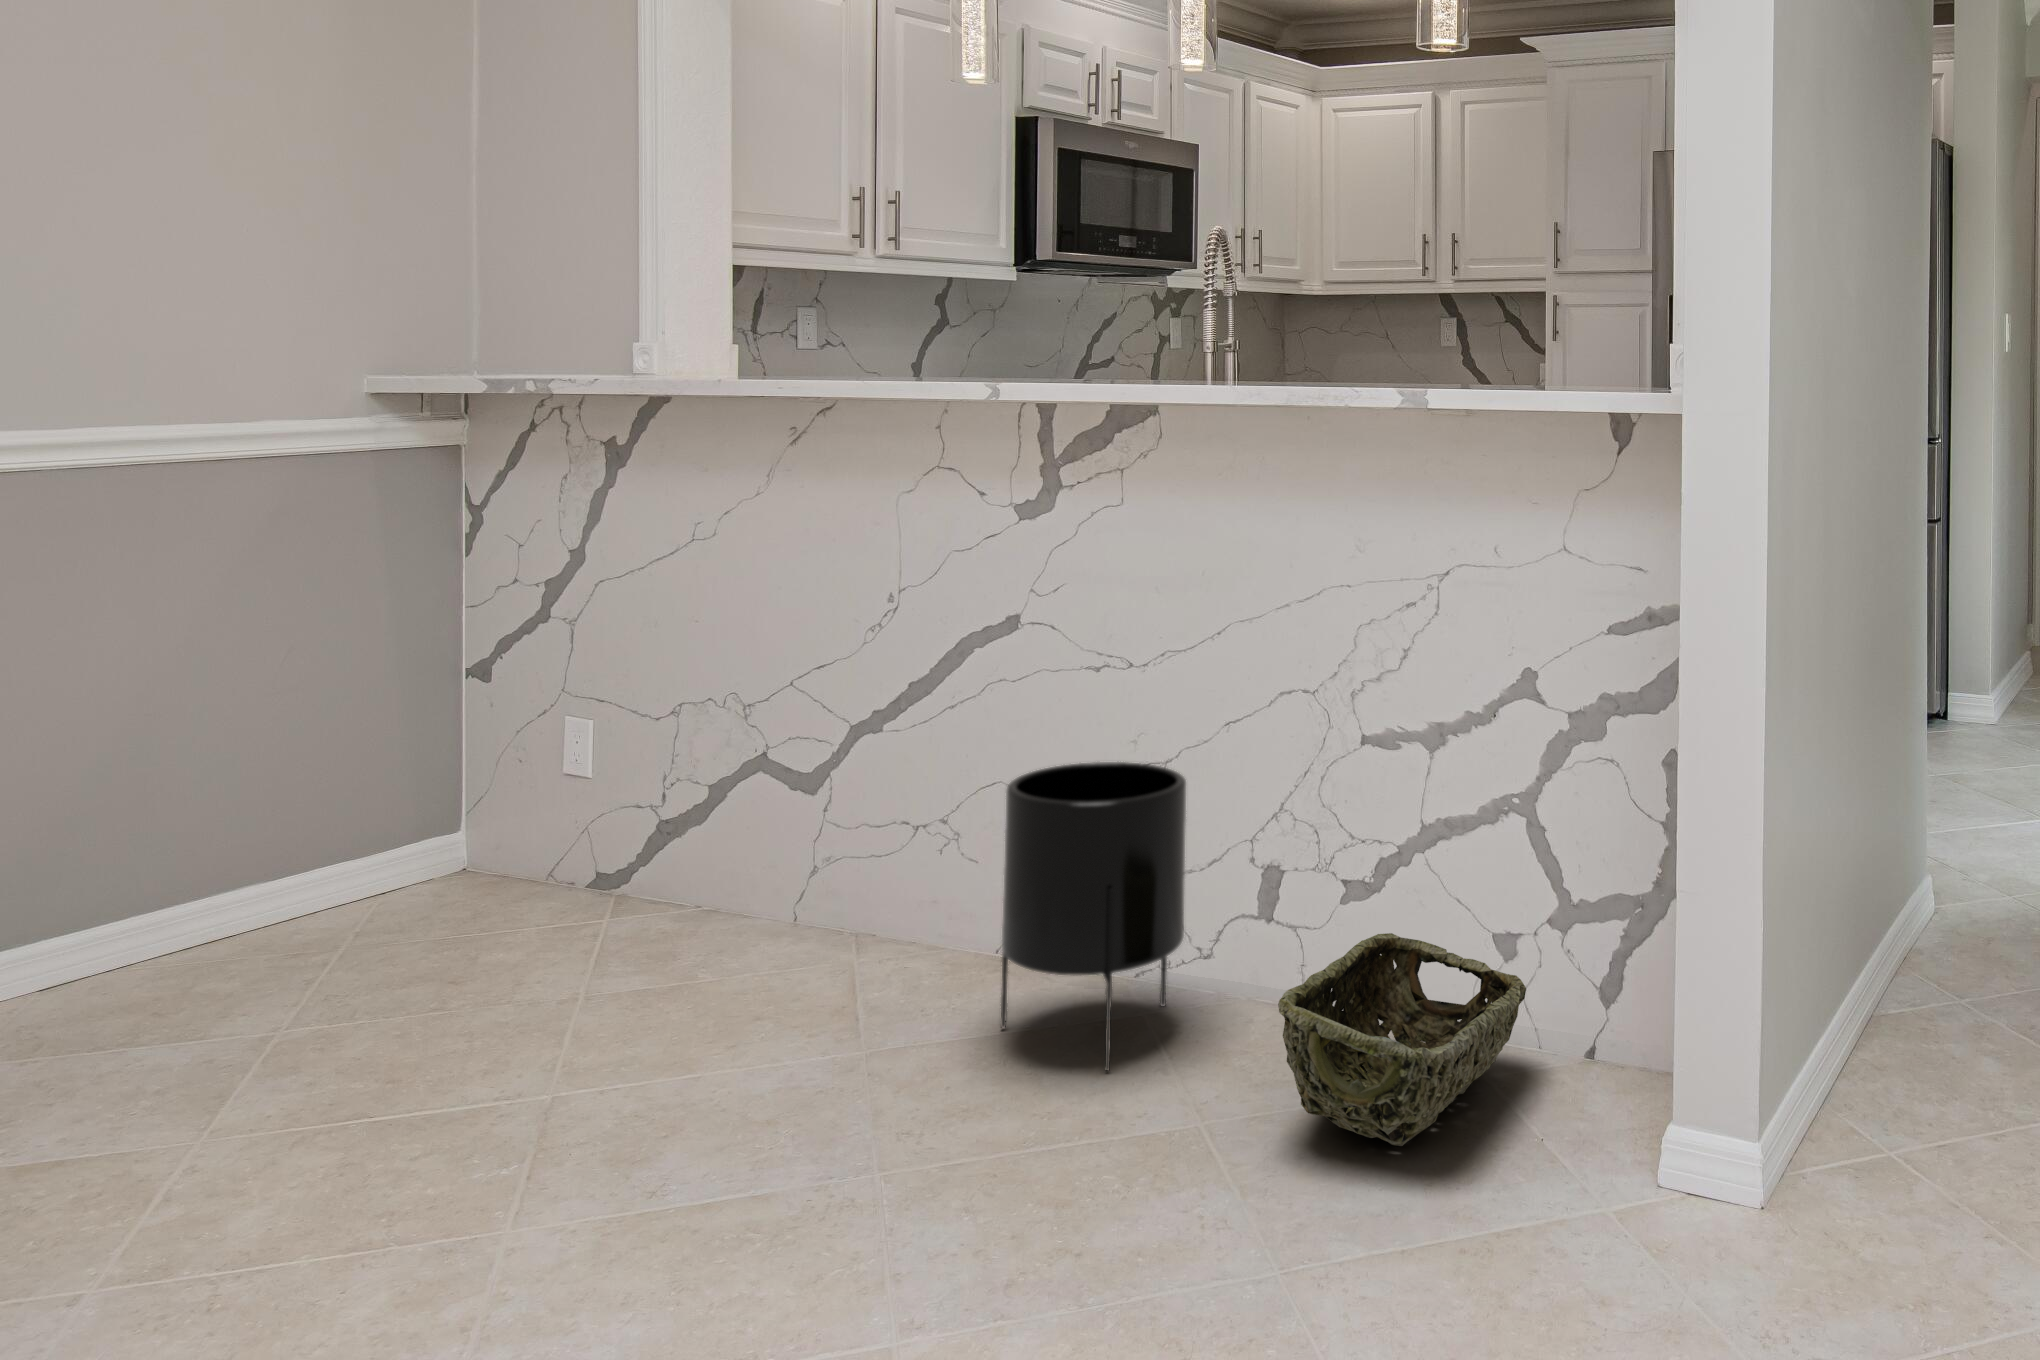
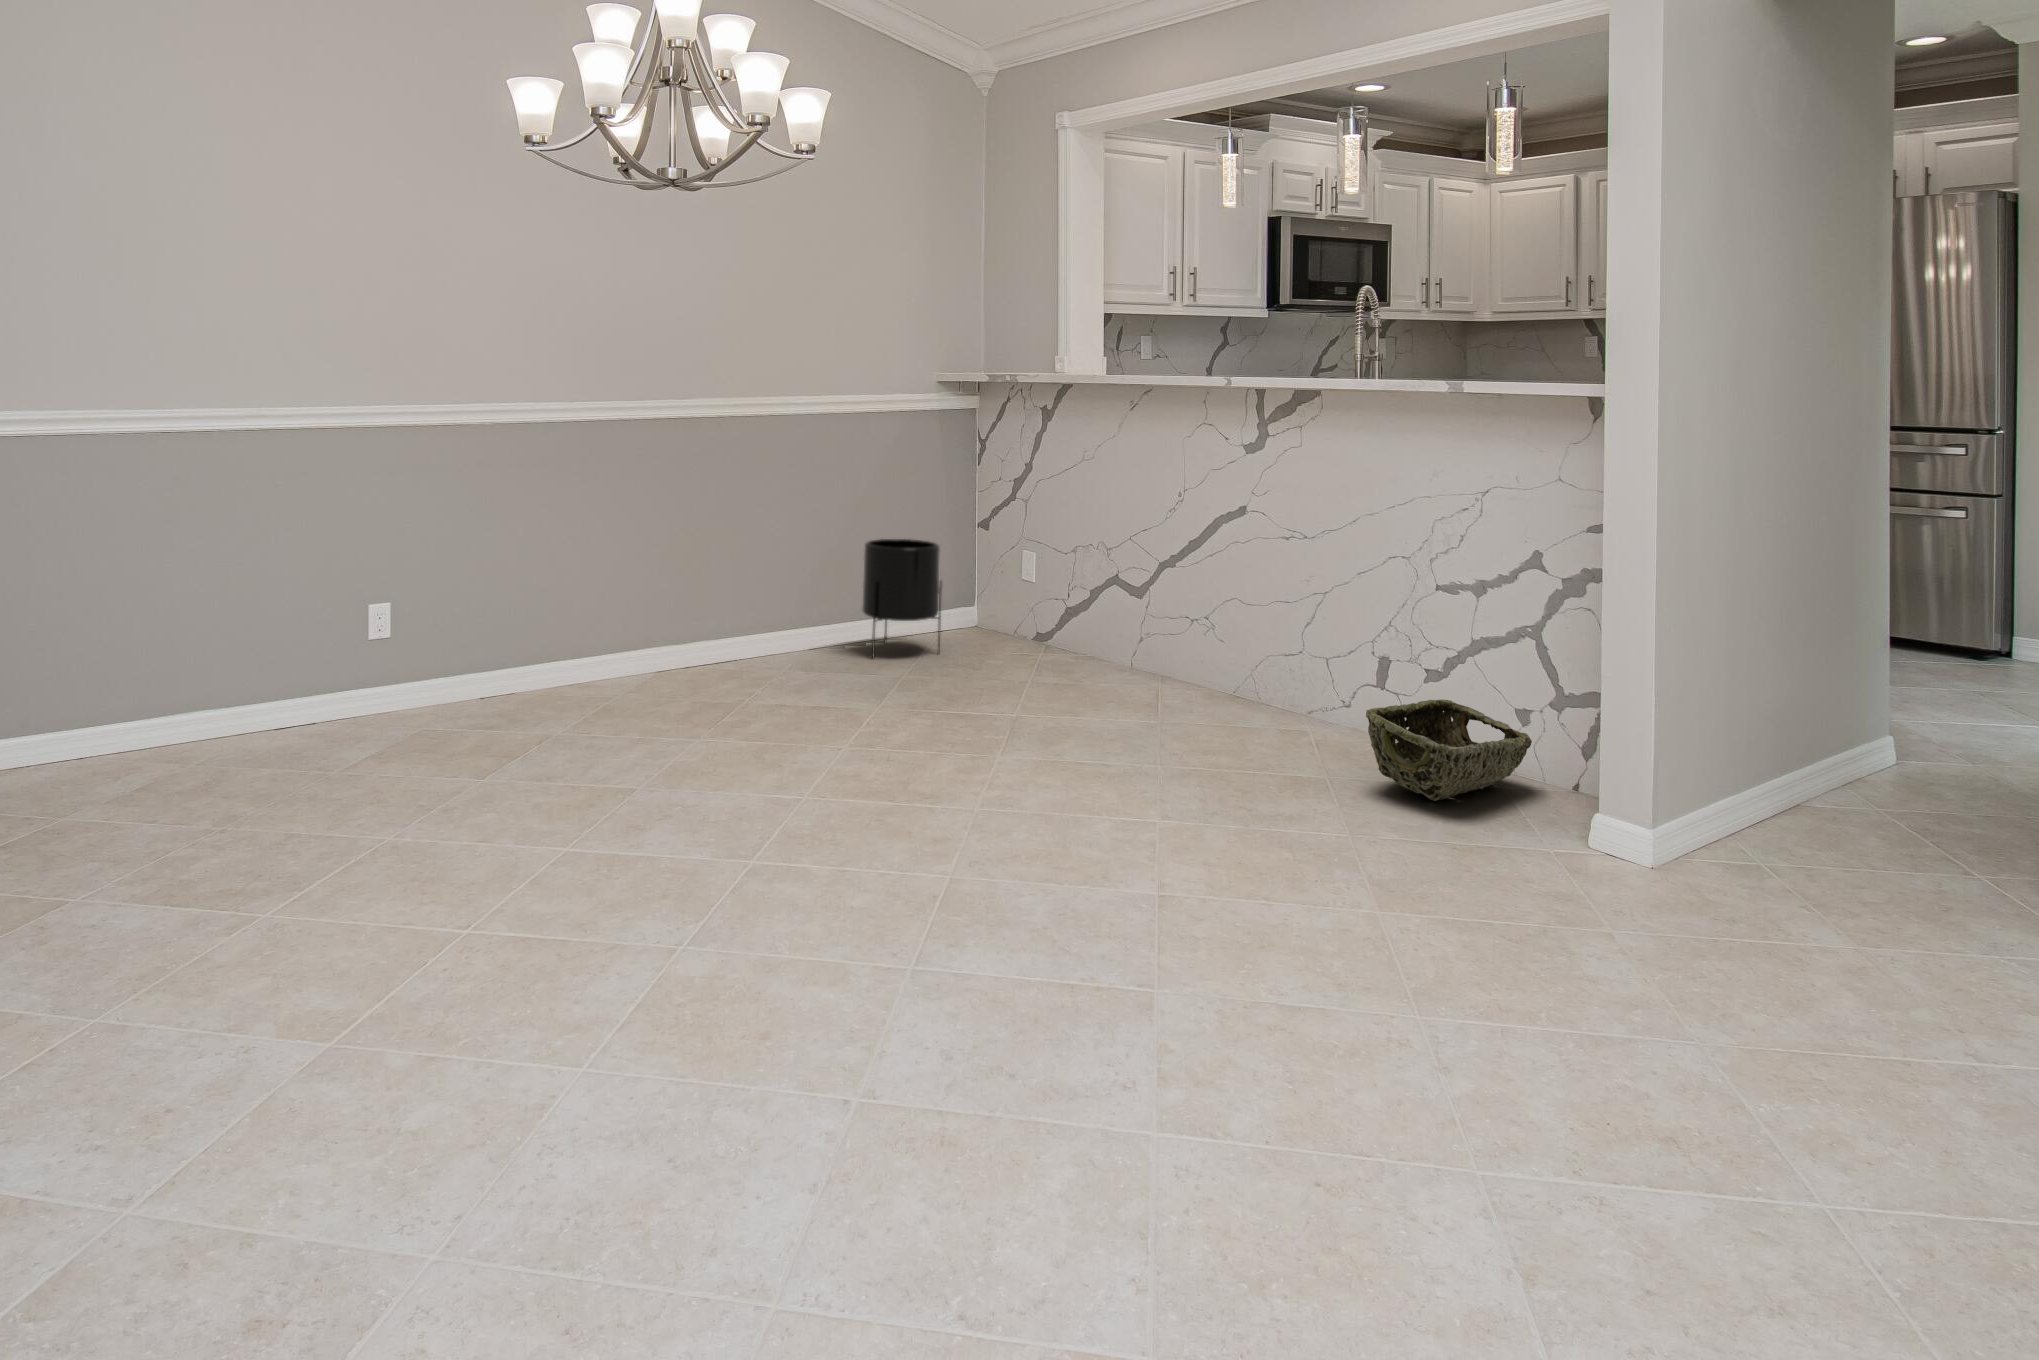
planter: present [1001,762,1186,1071] -> present [862,539,942,657]

